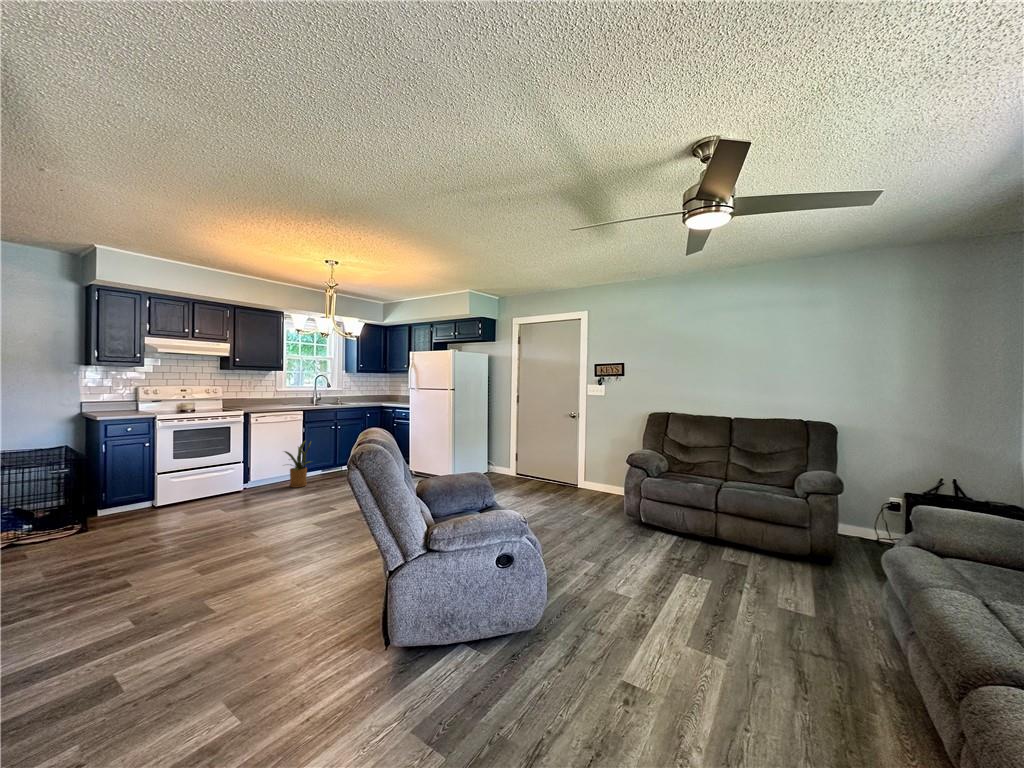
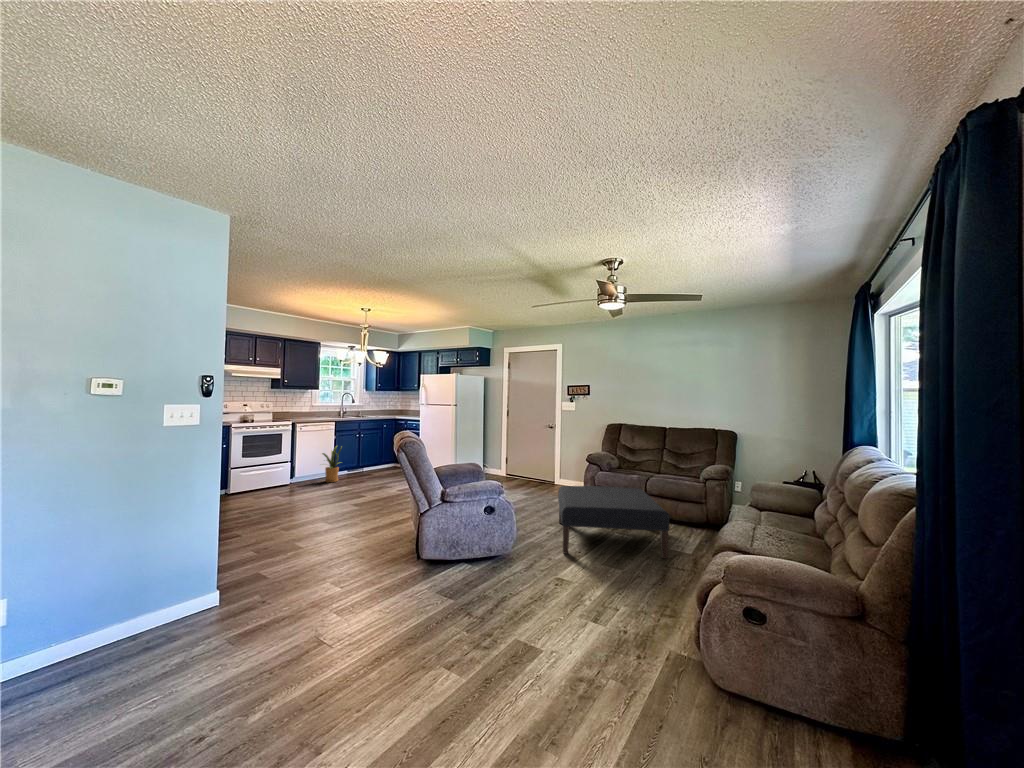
ottoman: none [596,503,787,630] -> present [558,486,669,559]

